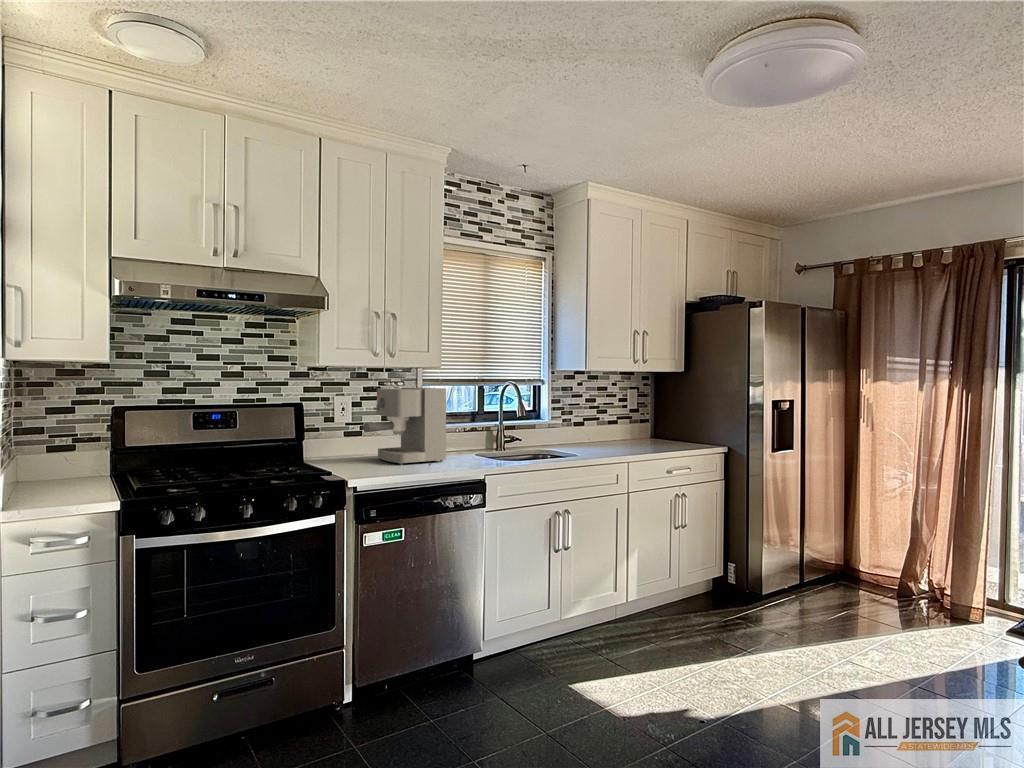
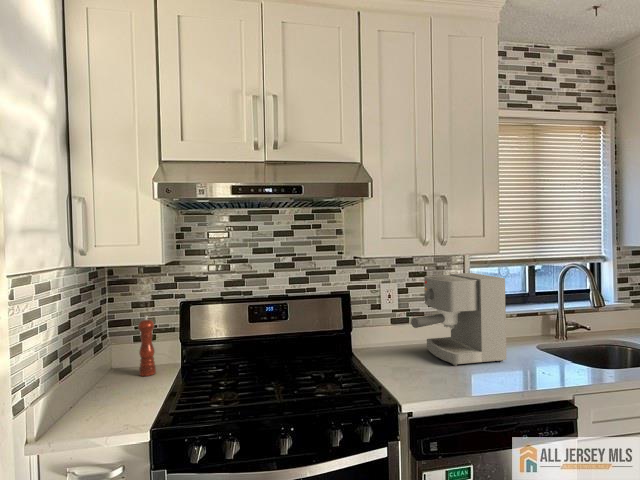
pepper mill: none [66,418,86,482] -> present [138,315,156,376]

